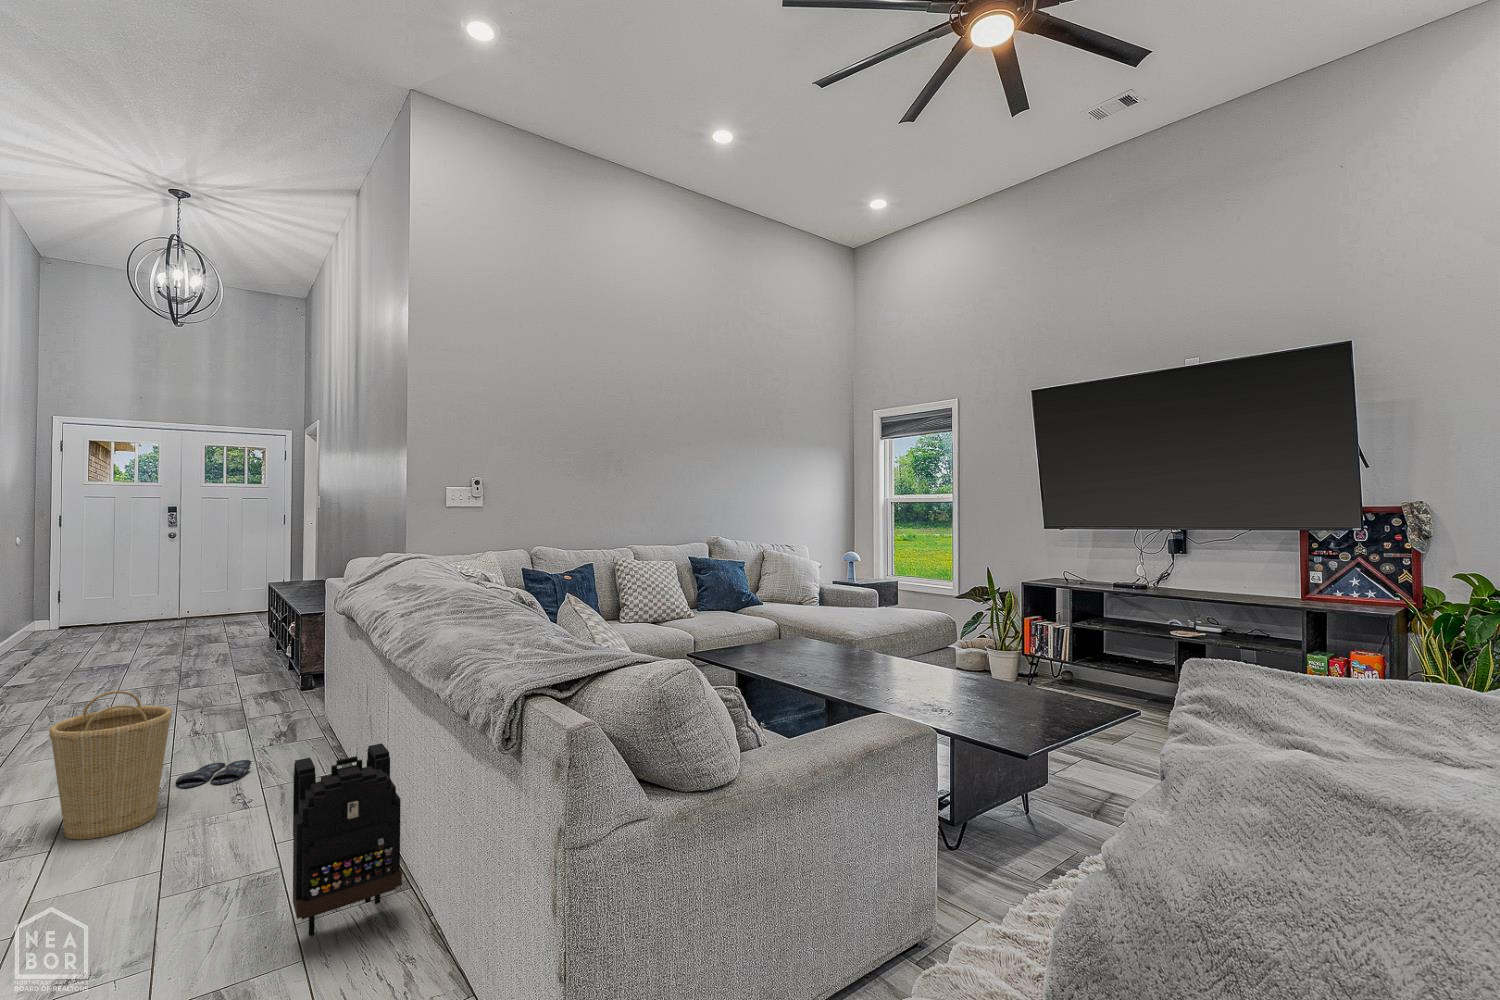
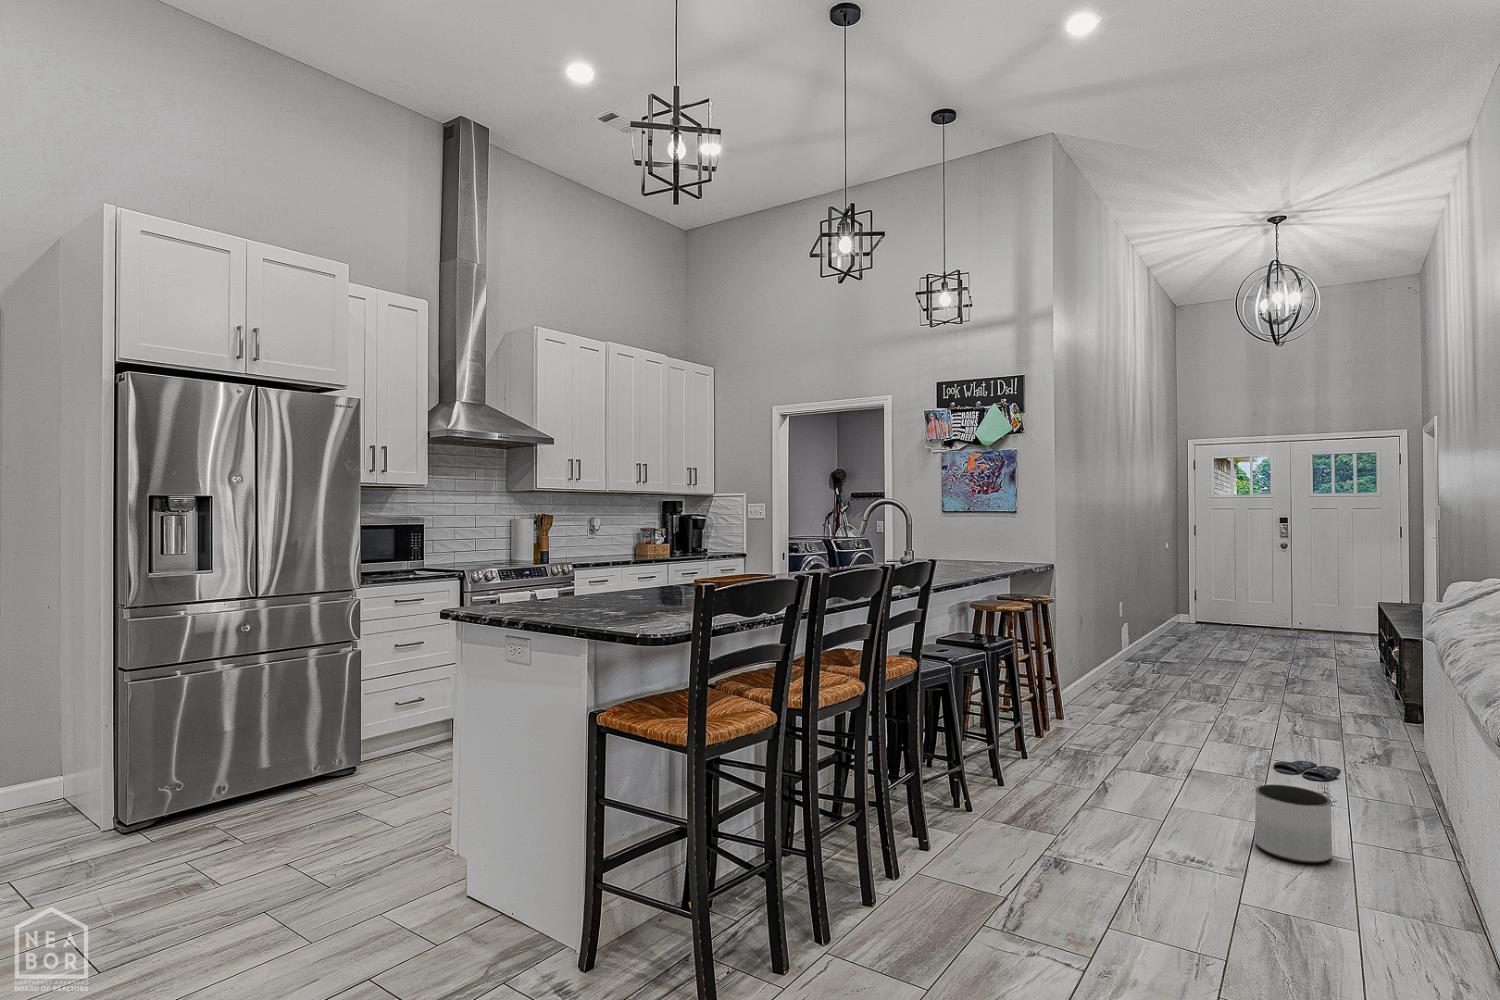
basket: present [49,691,172,840] -> none [1184,672,1267,786]
backpack: present [293,743,402,935] -> none [1353,757,1464,926]
planter: none [162,808,259,911] -> present [1255,785,1332,863]

